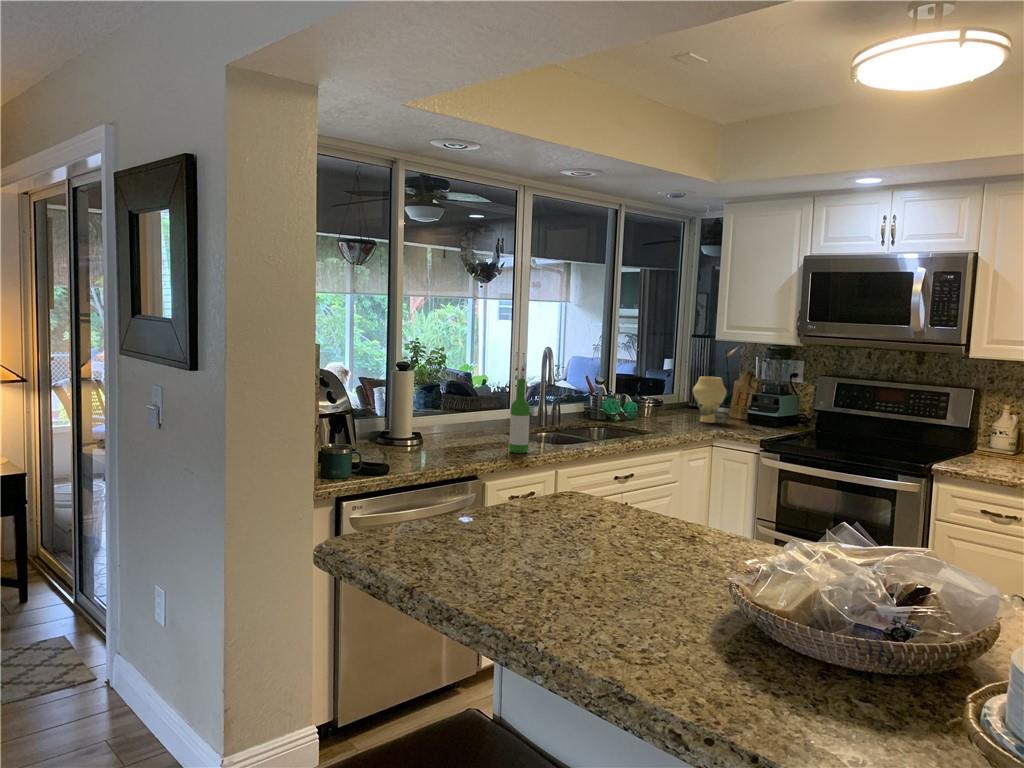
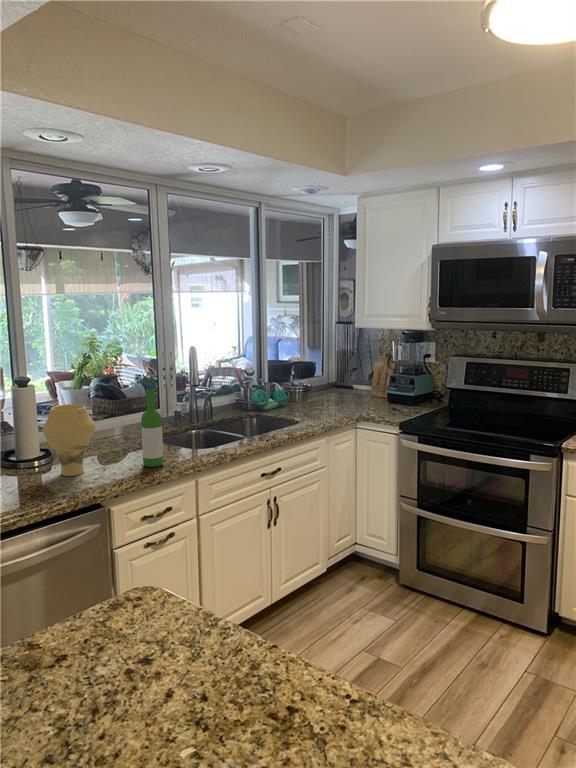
vase: present [693,376,727,423] -> present [43,404,95,476]

